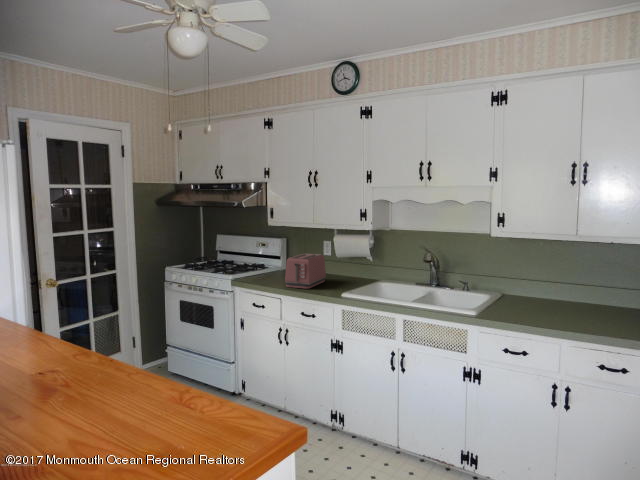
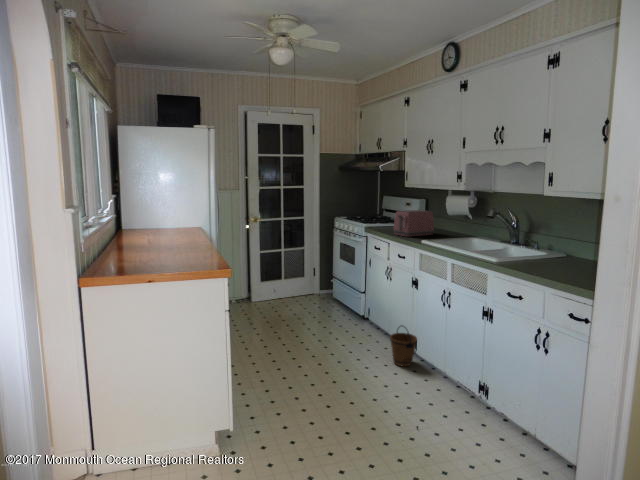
bucket: none [320,403,356,456] -> present [390,326,417,366]

